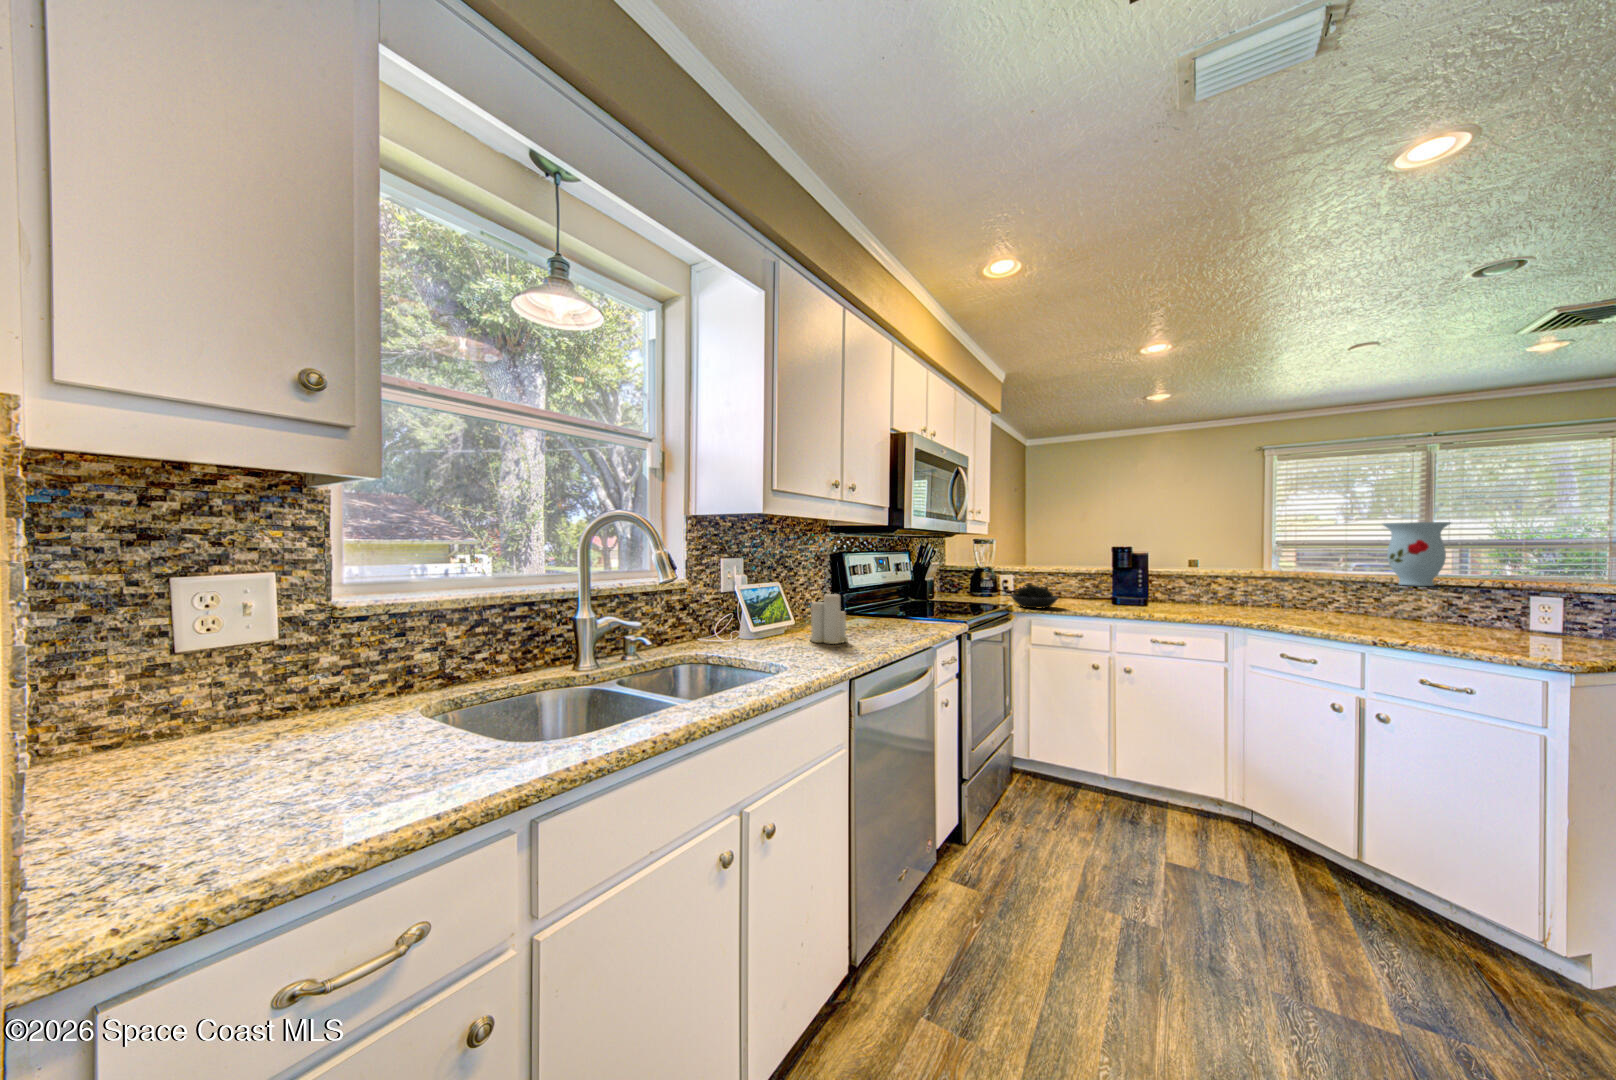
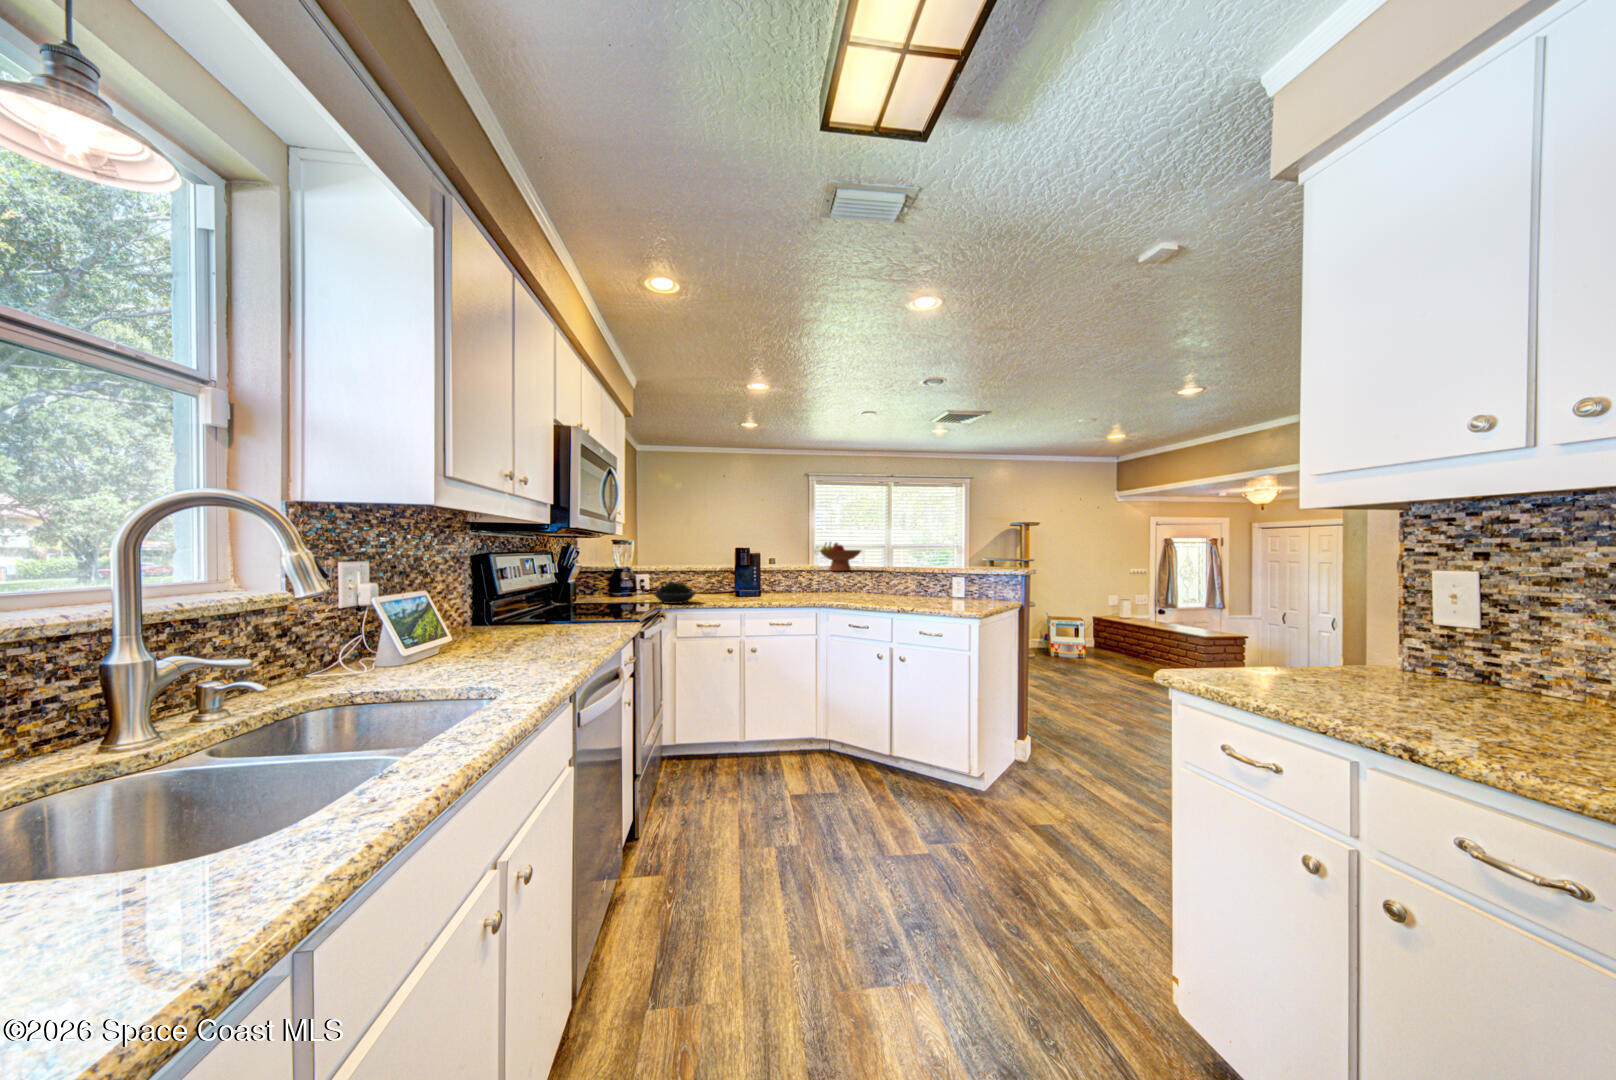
vase: present [1383,522,1451,586] -> none [891,530,922,571]
fruit bowl: none [1242,541,1321,581] -> present [820,543,861,571]
candle: present [810,594,848,644] -> none [485,594,534,659]

